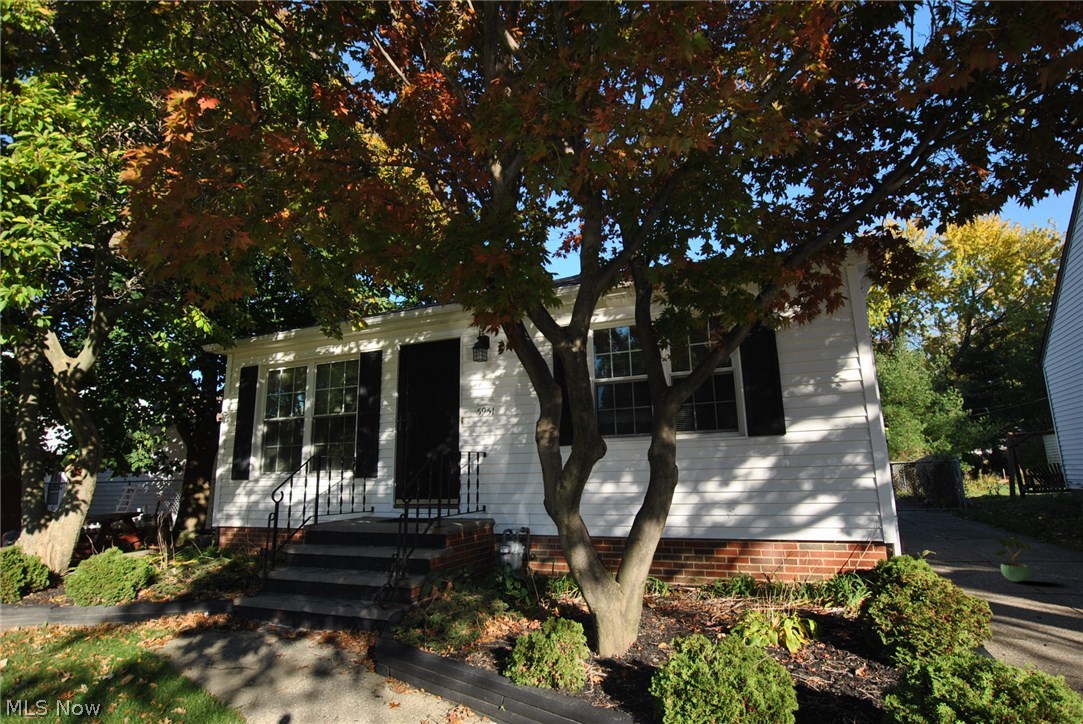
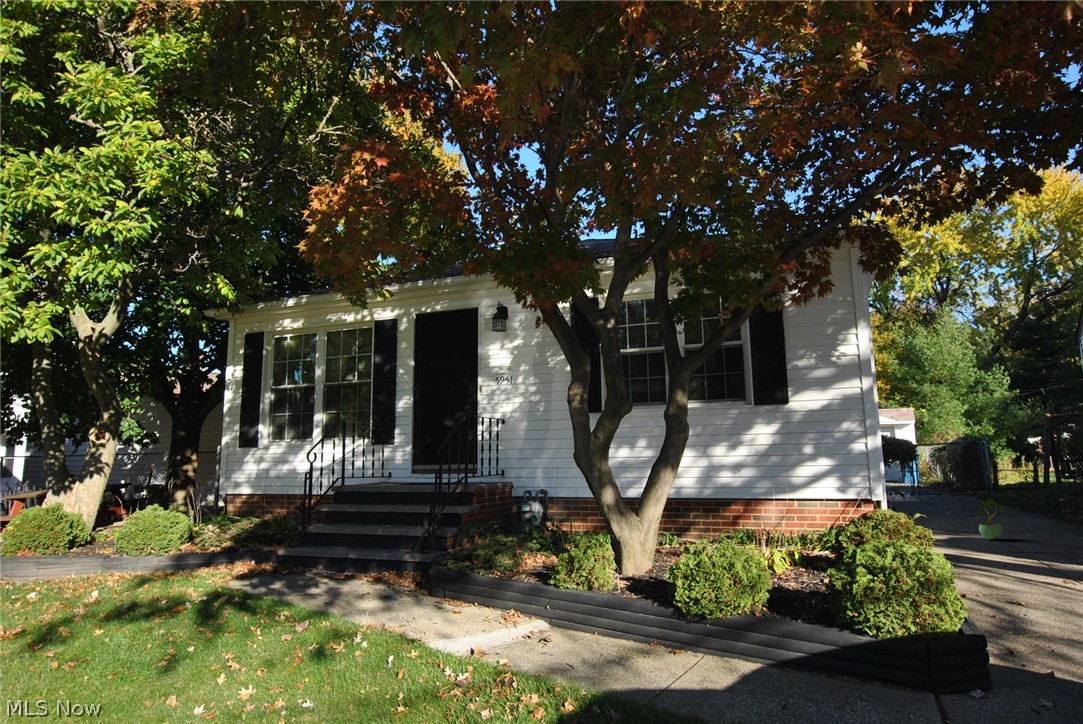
bench: none [964,477,1013,506] -> present [991,460,1040,488]

